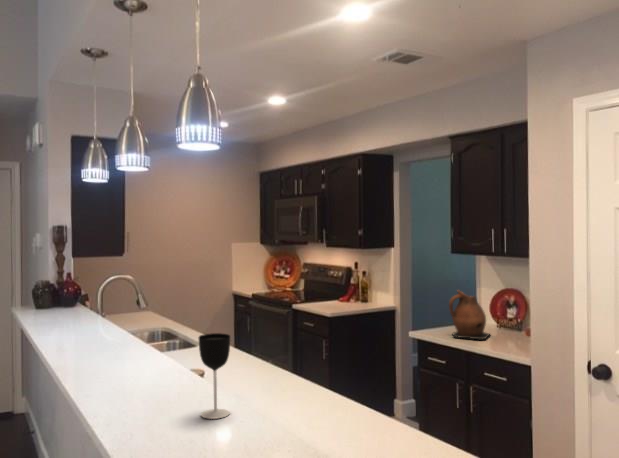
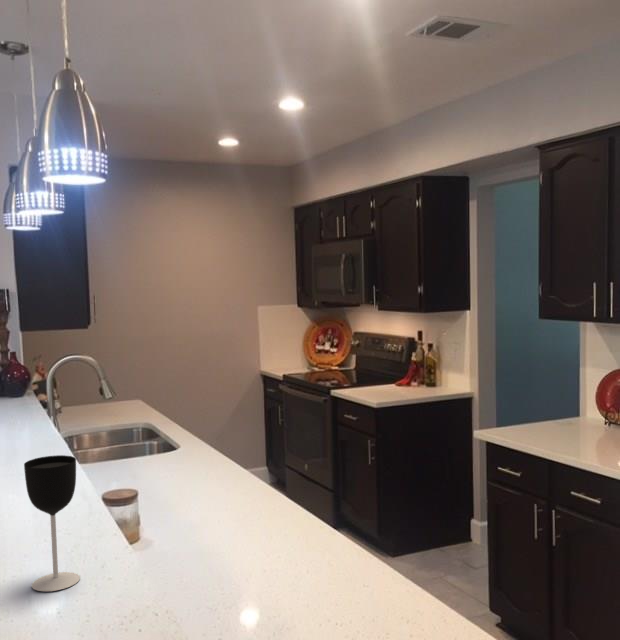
ceramic pitcher: present [449,291,490,339] -> none [533,373,598,447]

